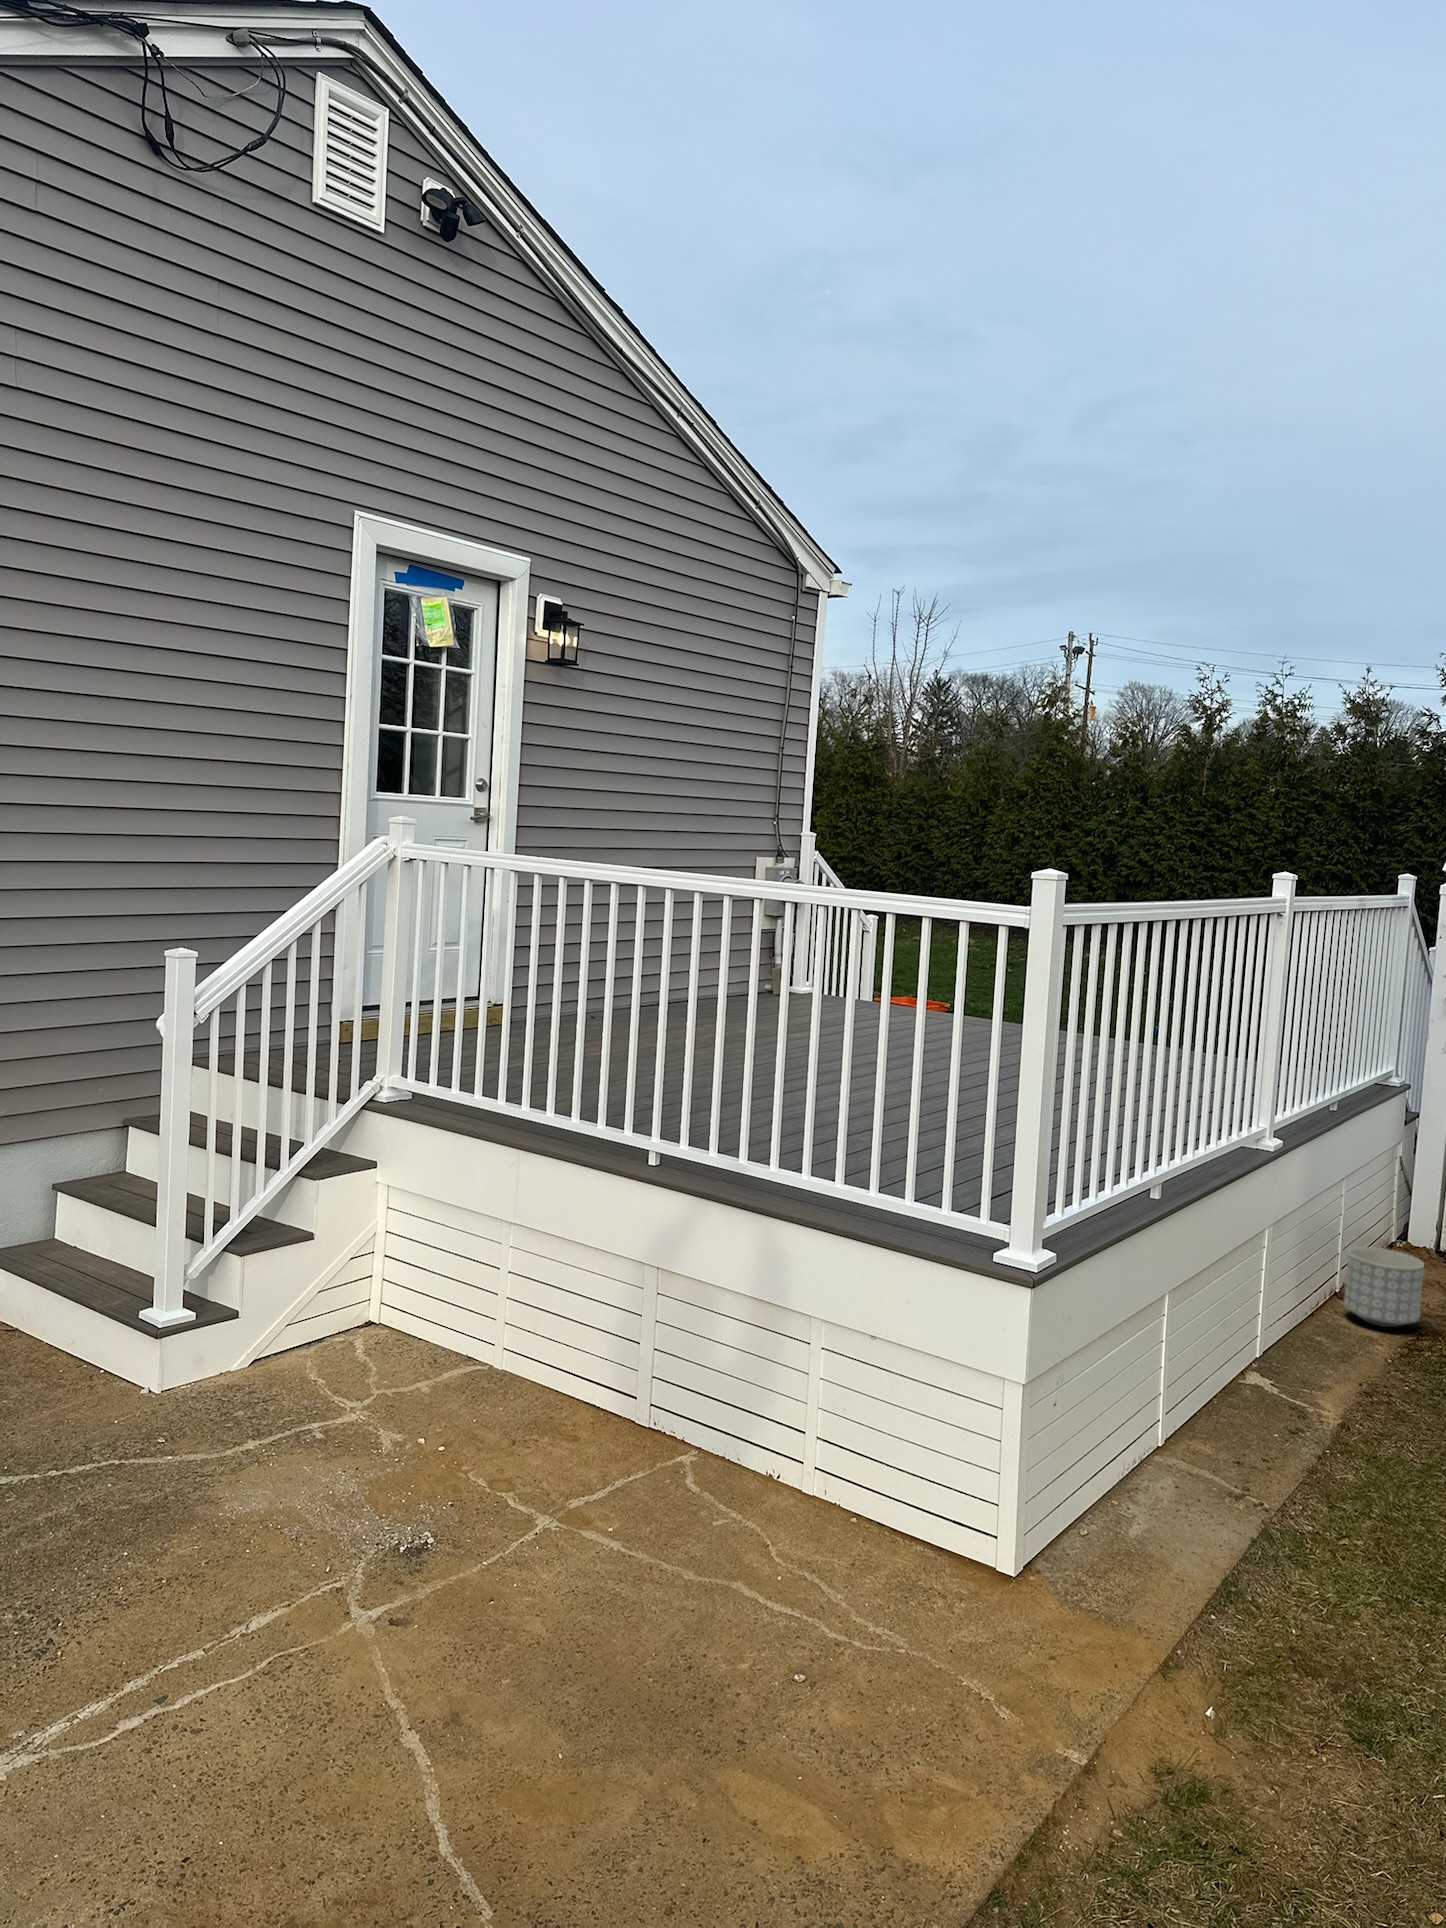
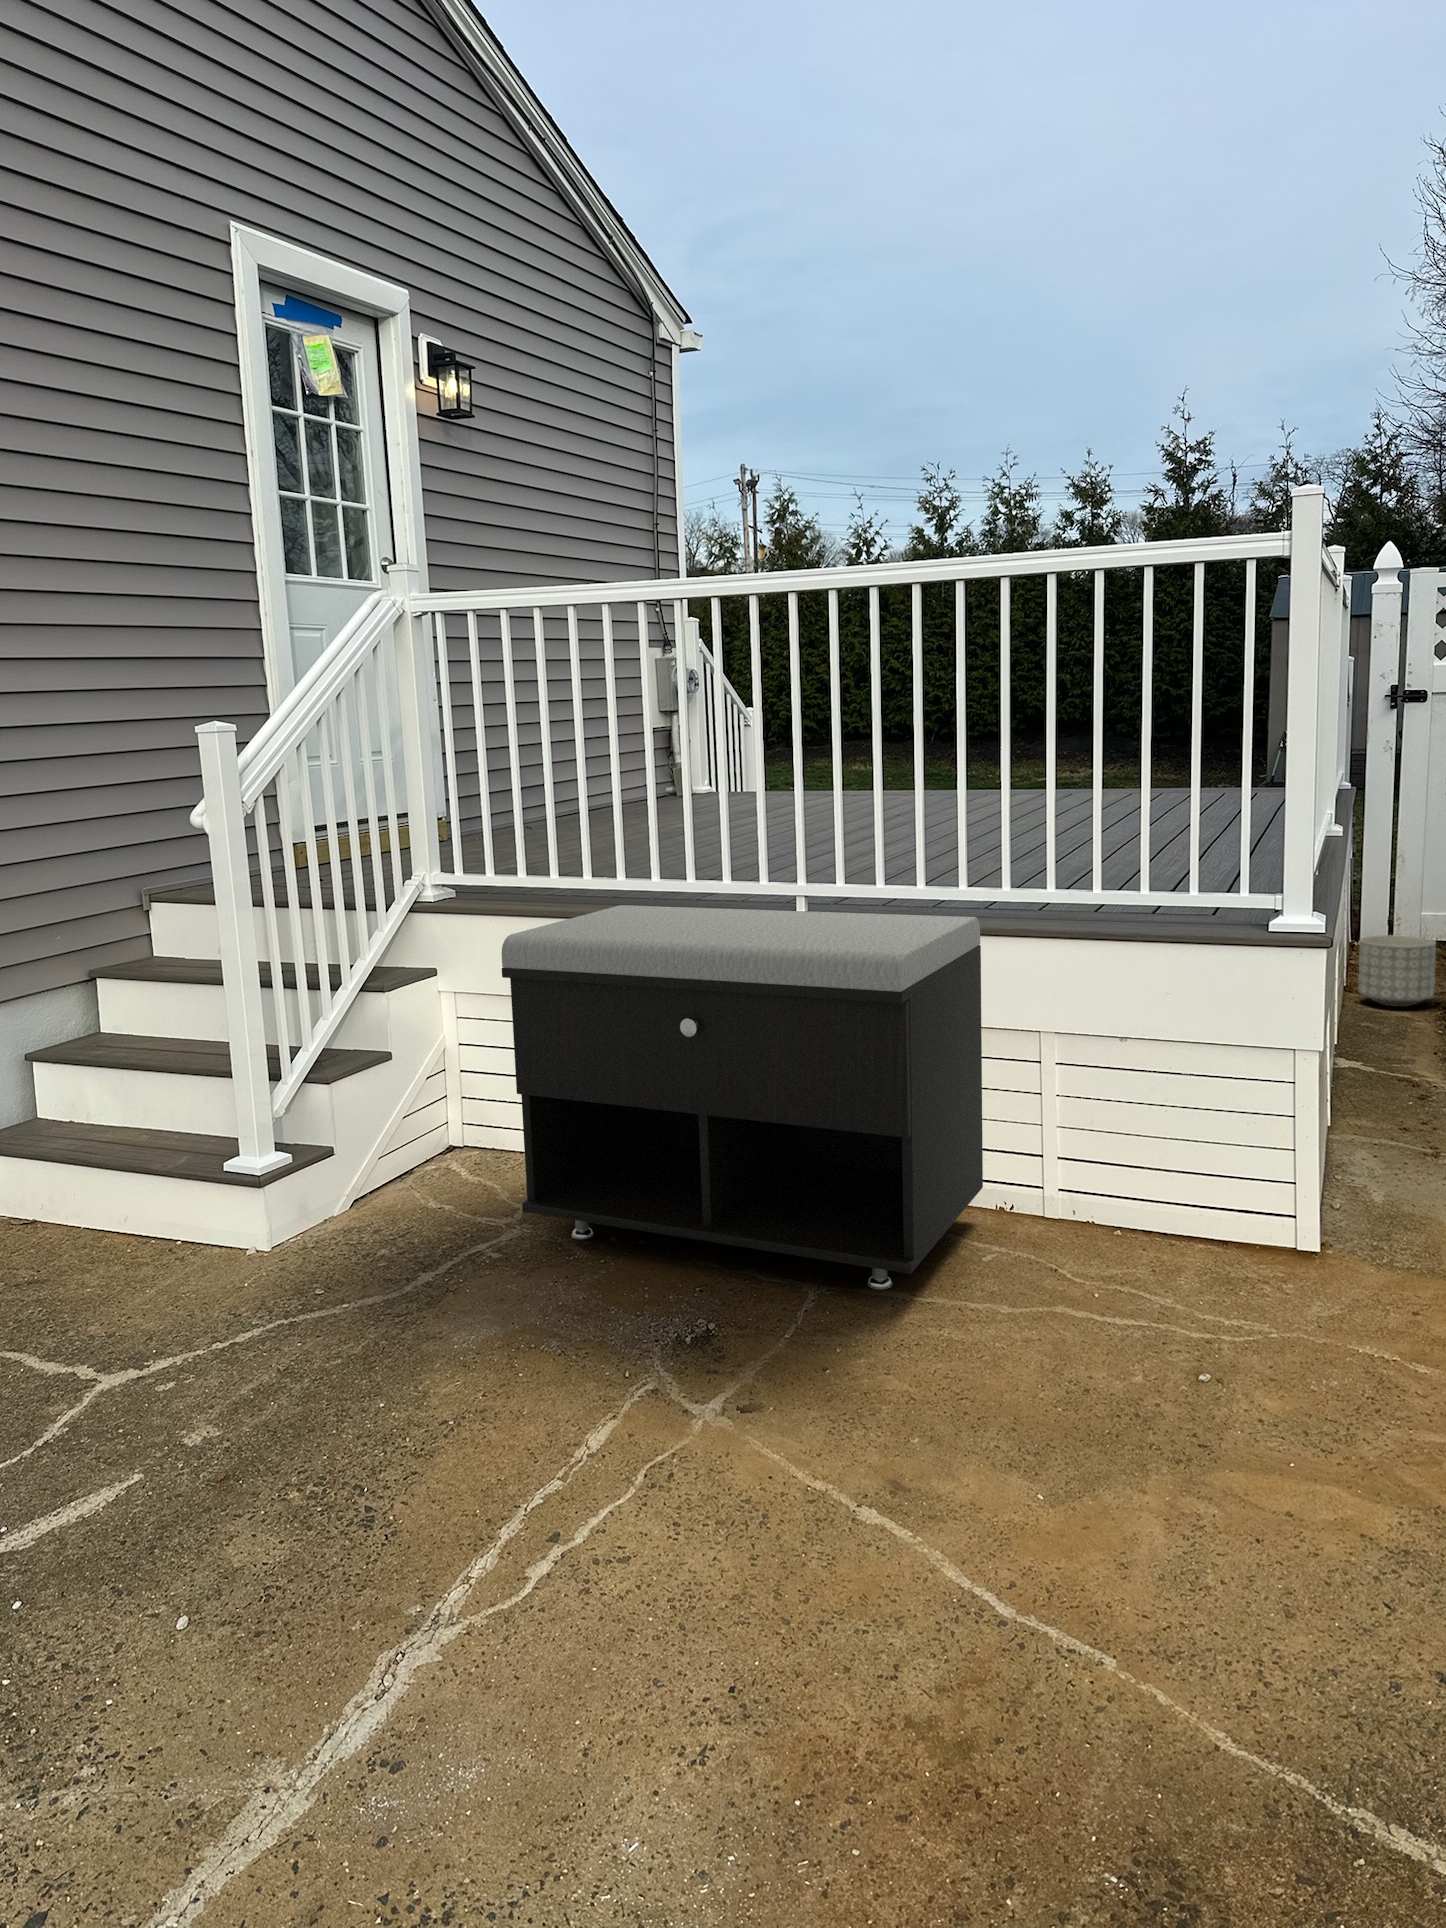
storage bench: none [360,1139,770,1535] -> present [502,905,983,1290]

